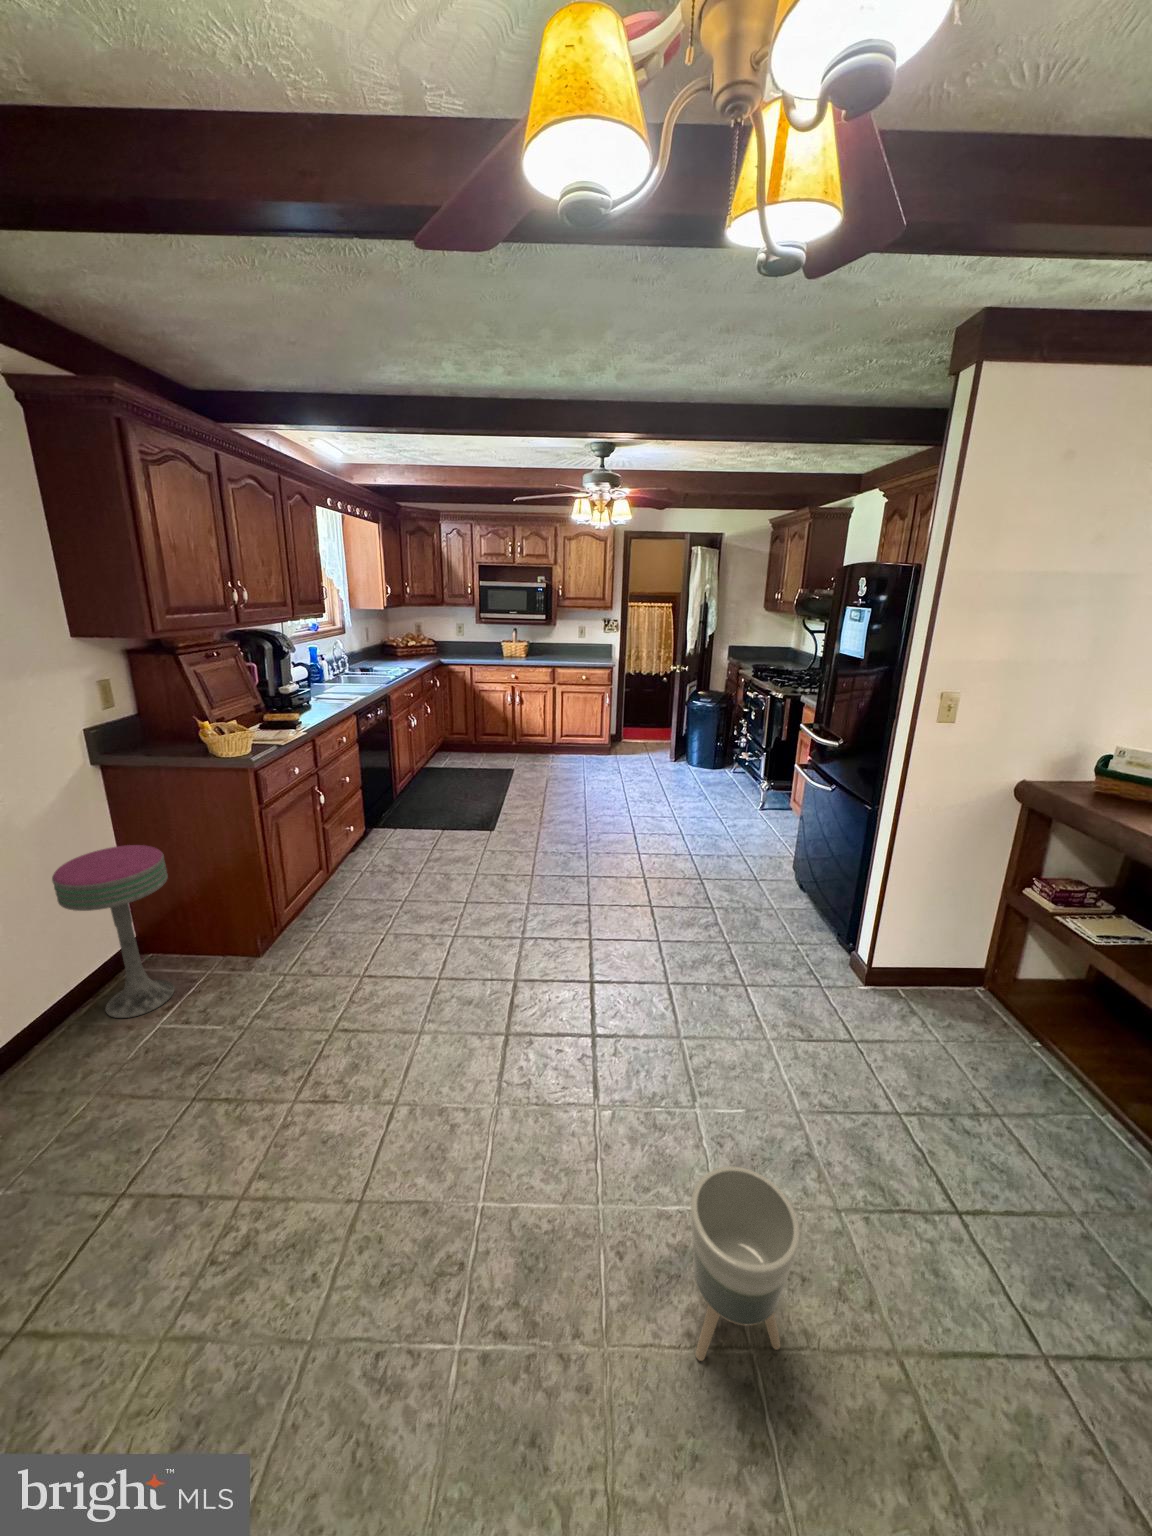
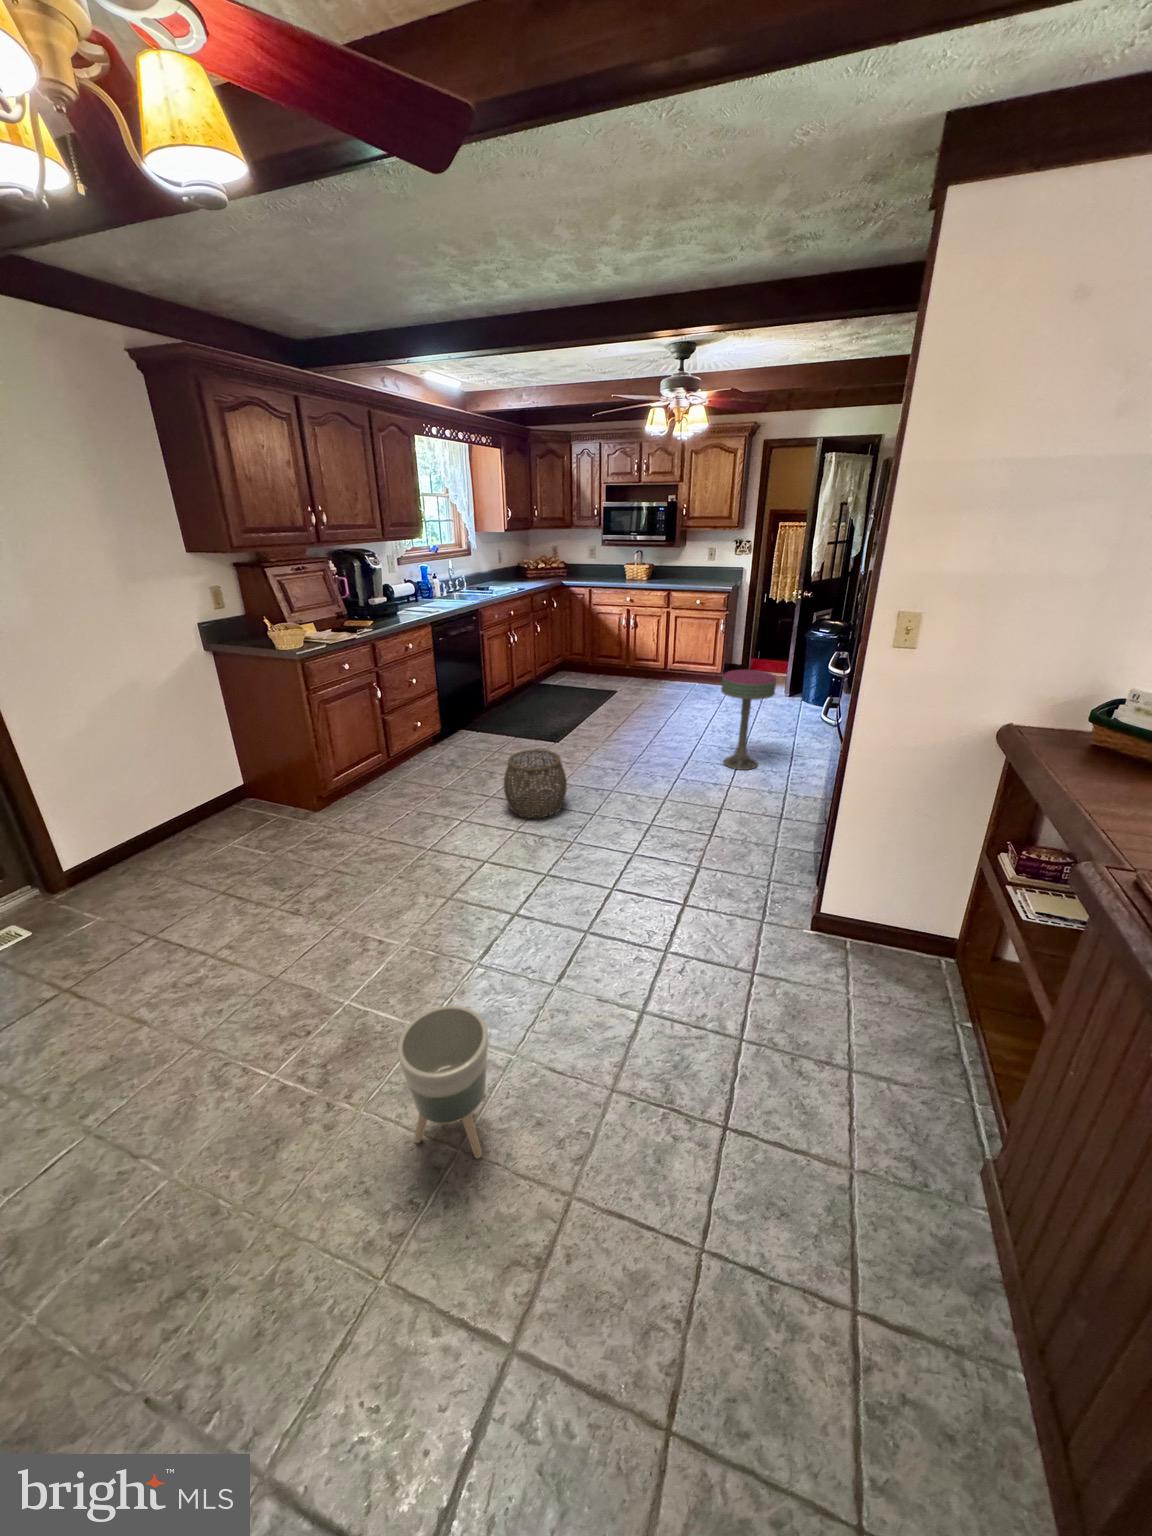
woven basket: none [492,843,562,922] -> present [504,749,567,818]
bar stool: present [52,845,175,1018] -> present [721,670,776,770]

